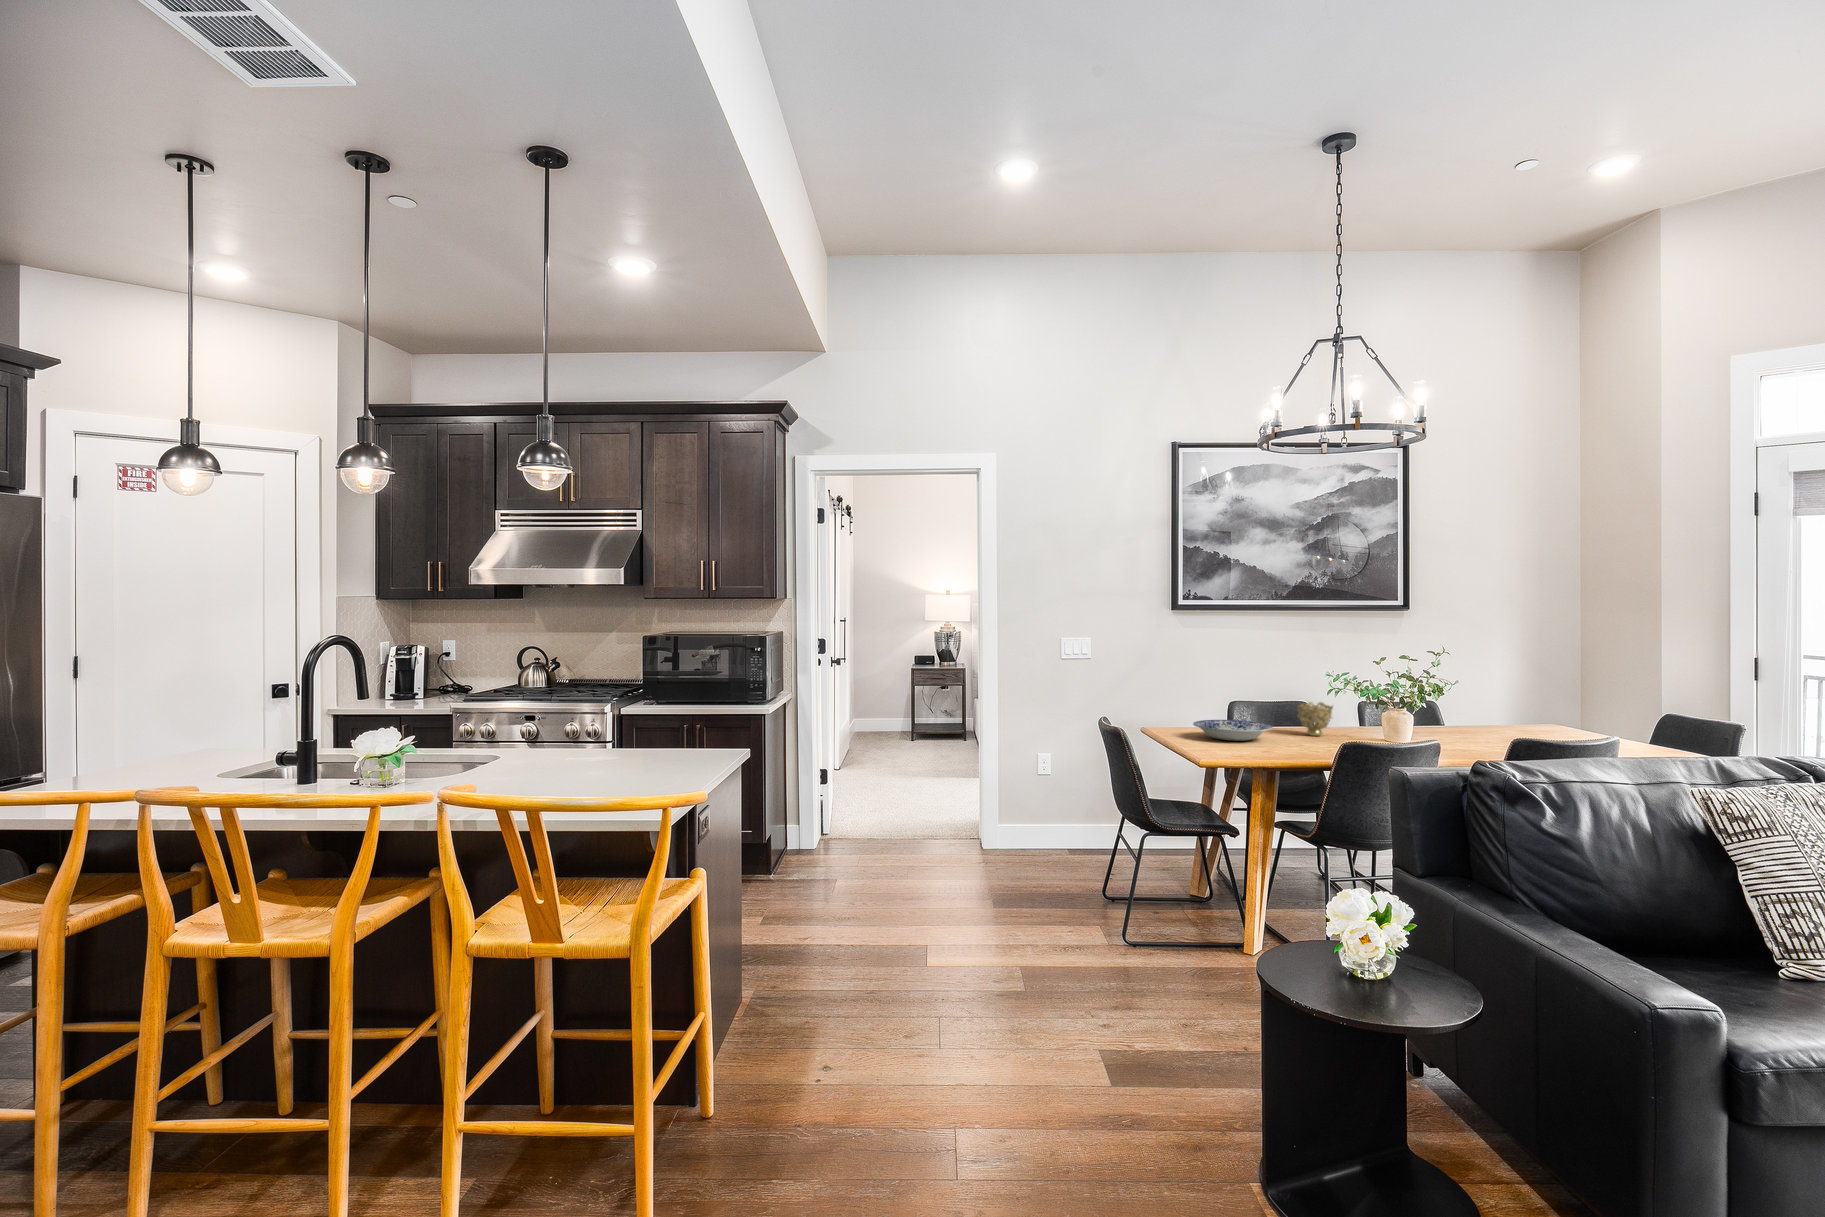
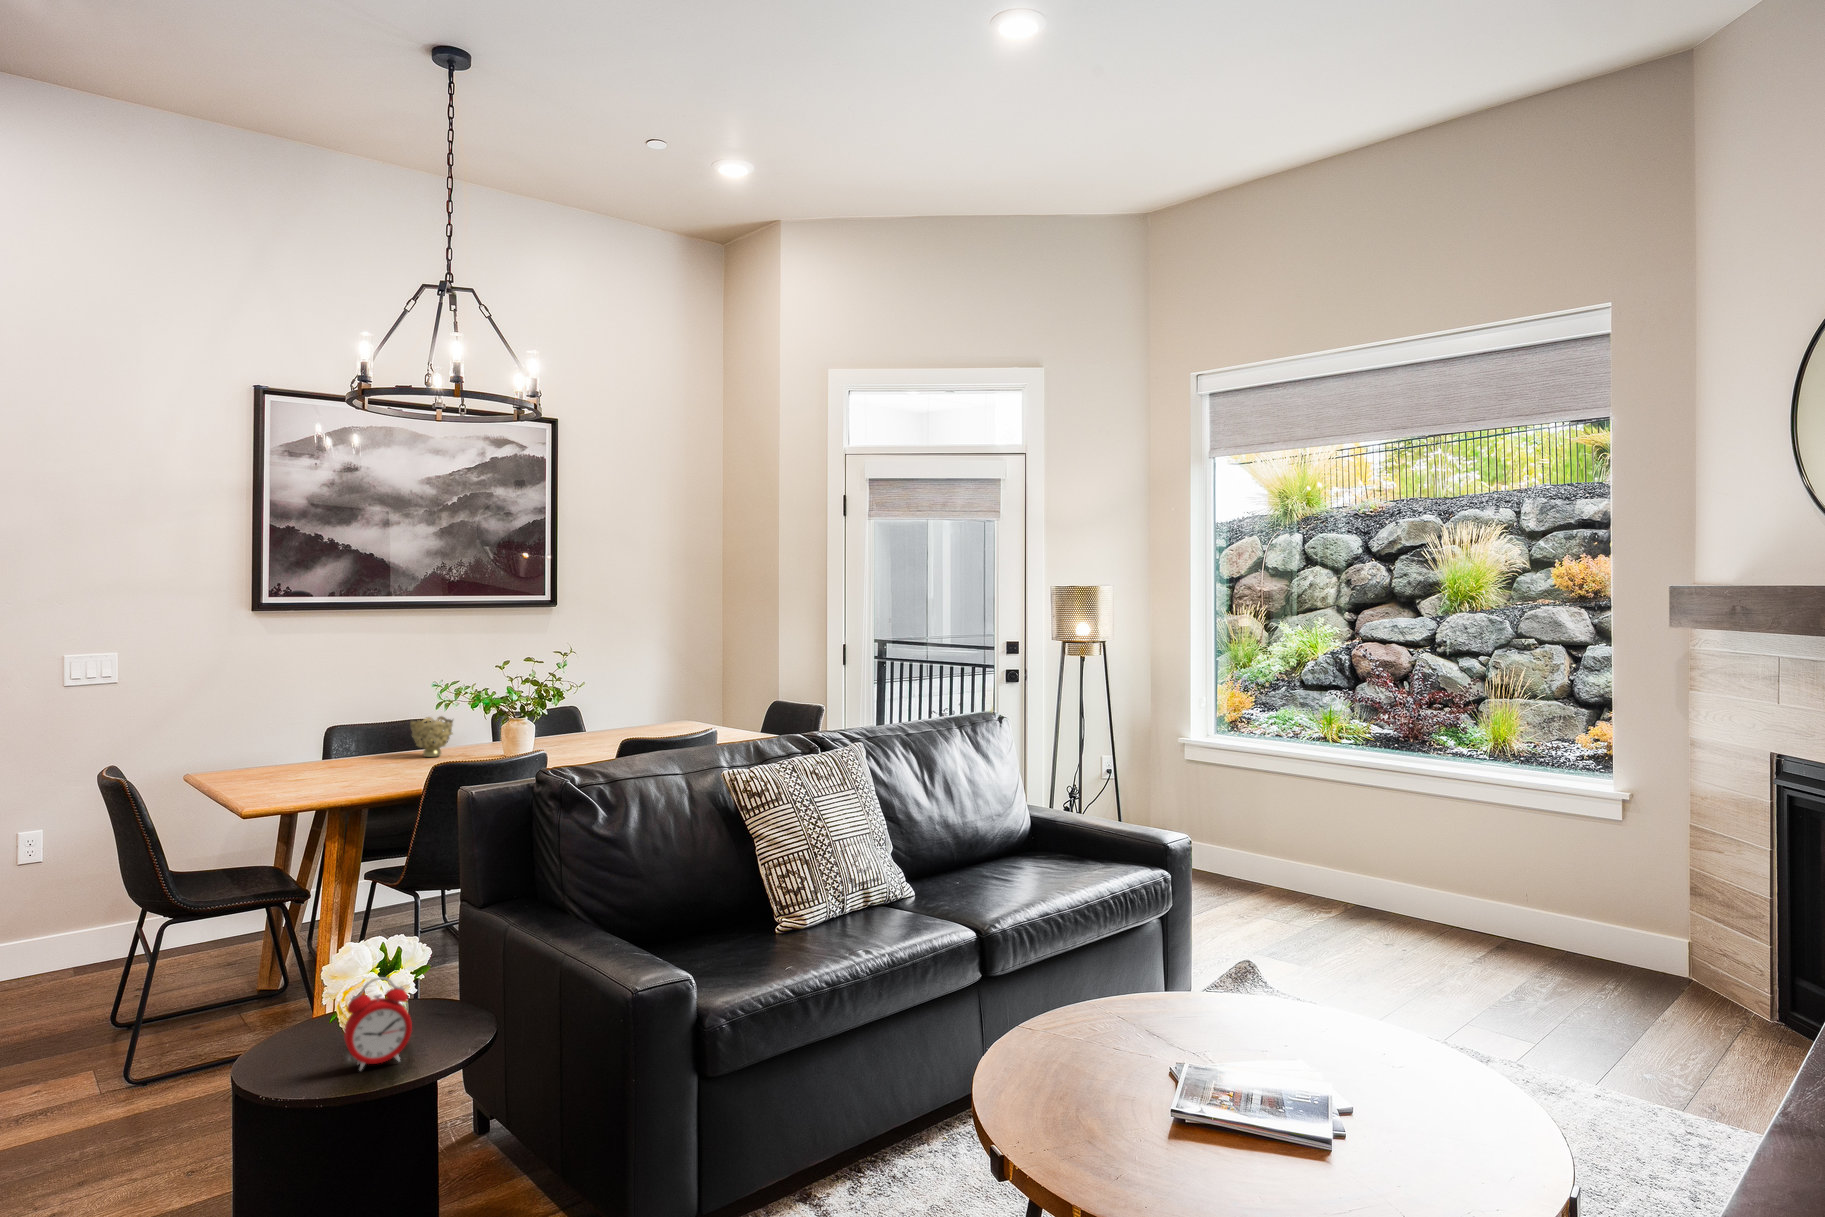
plate: present [1193,720,1273,741] -> none [262,748,372,776]
alarm clock: none [1359,923,1417,1000] -> present [344,977,412,1070]

